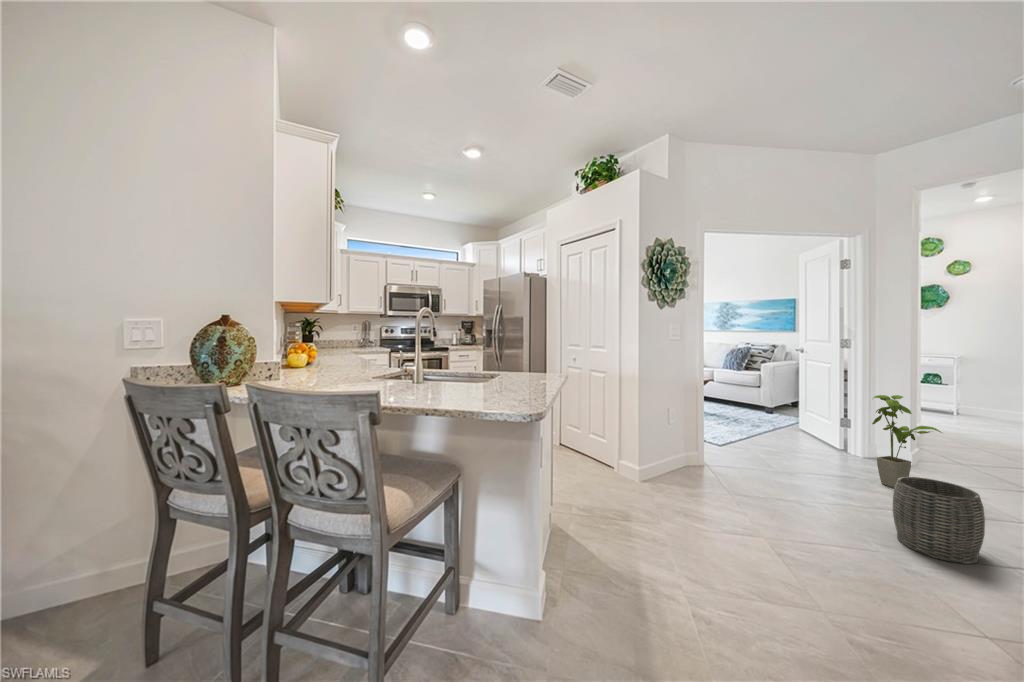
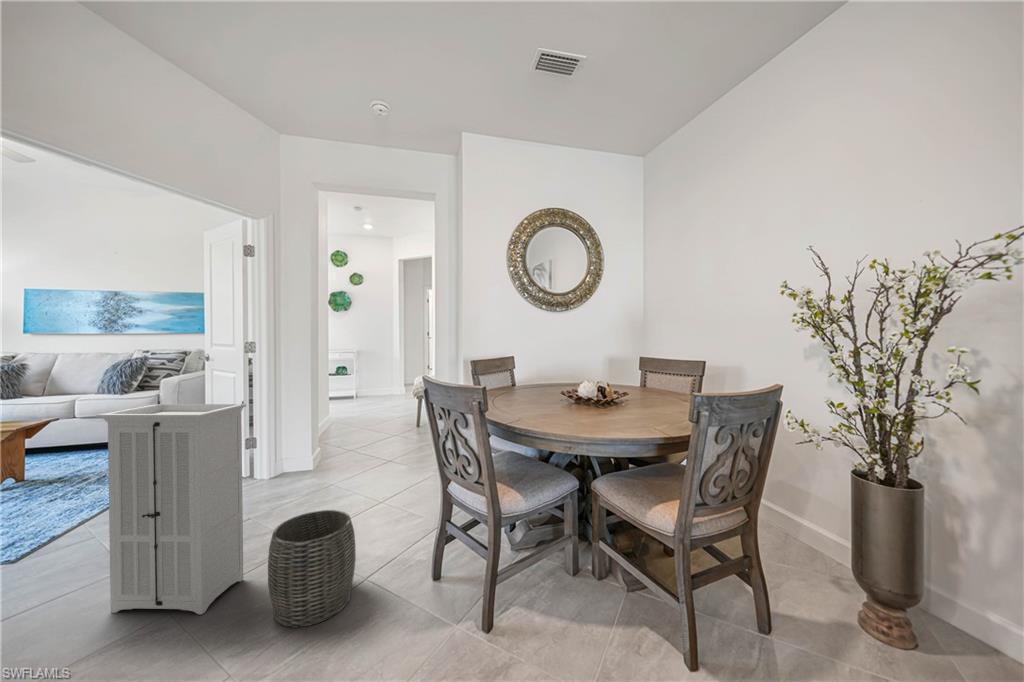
storage cabinet: none [775,377,869,515] -> present [96,401,246,614]
house plant: present [872,395,942,488] -> none [266,406,333,517]

